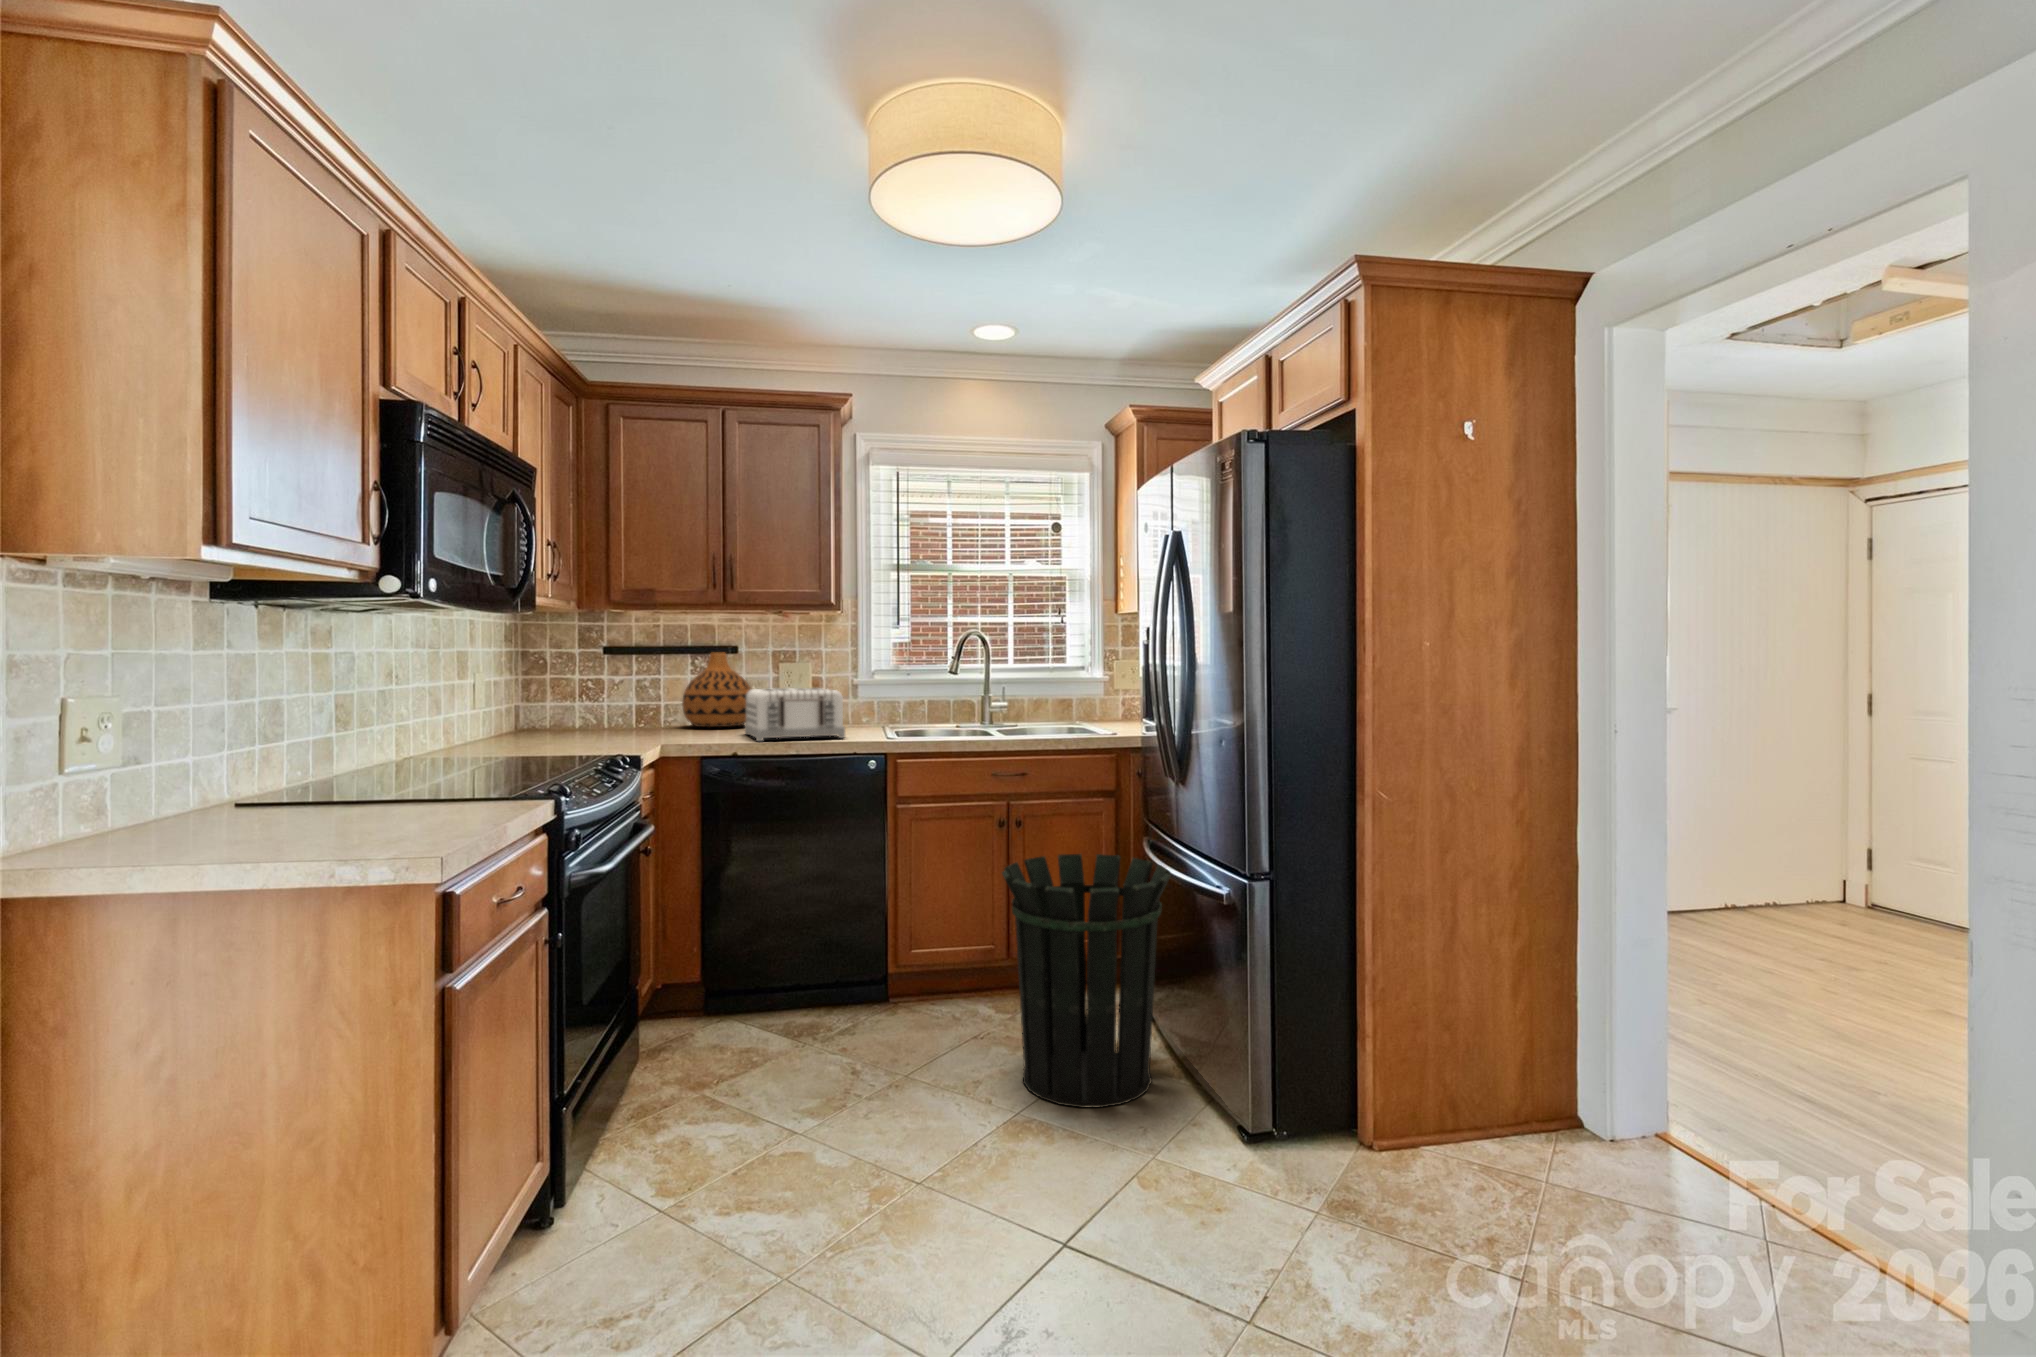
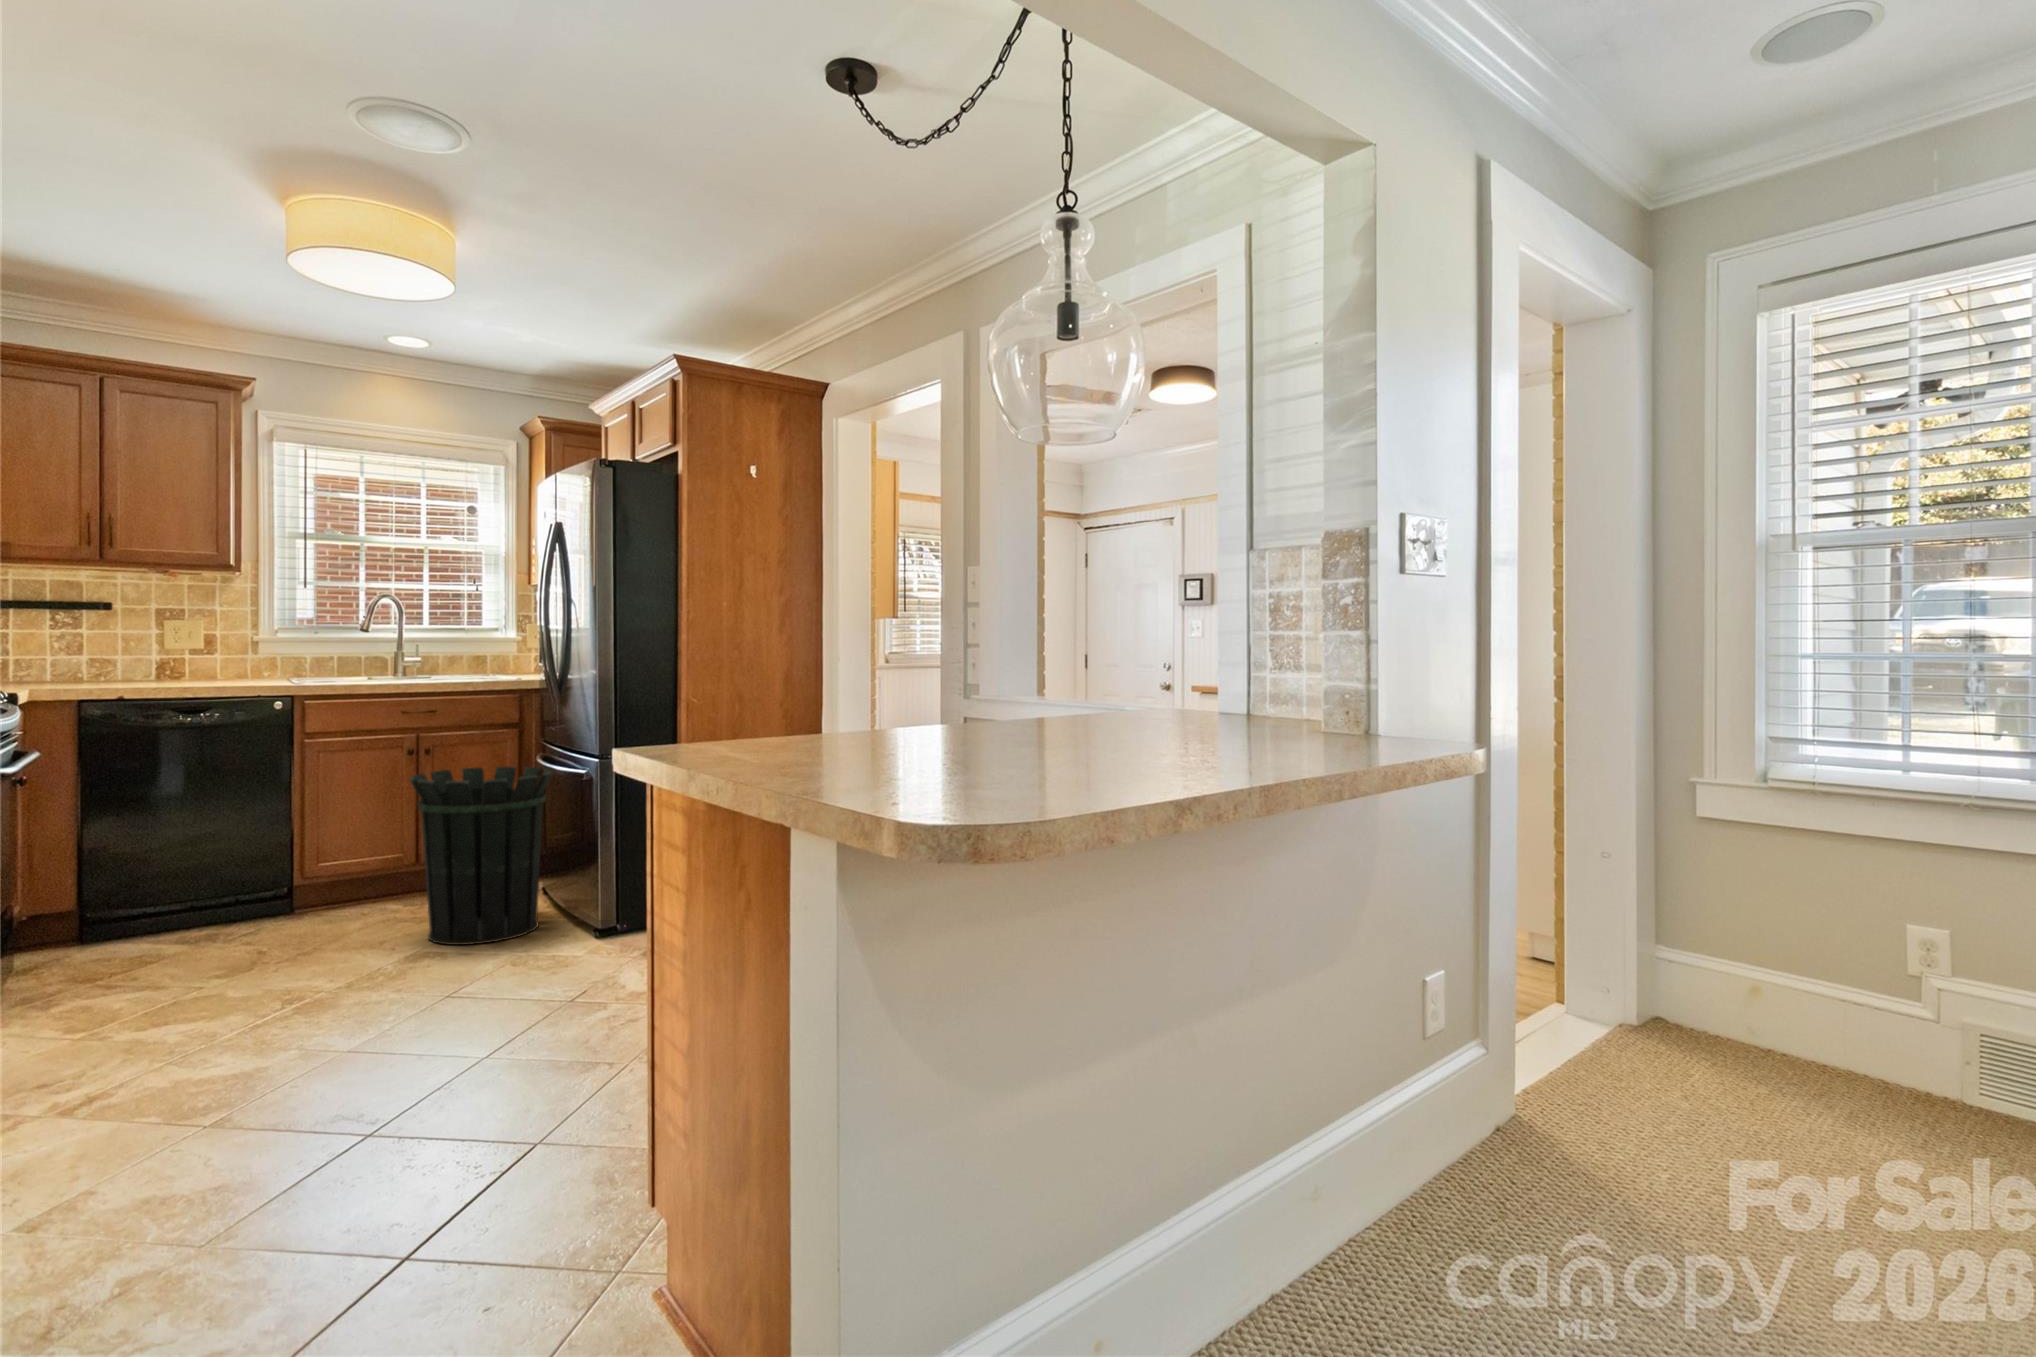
vase: present [682,653,751,727] -> none [41,607,134,680]
toaster: present [745,688,845,741] -> none [128,641,249,687]

